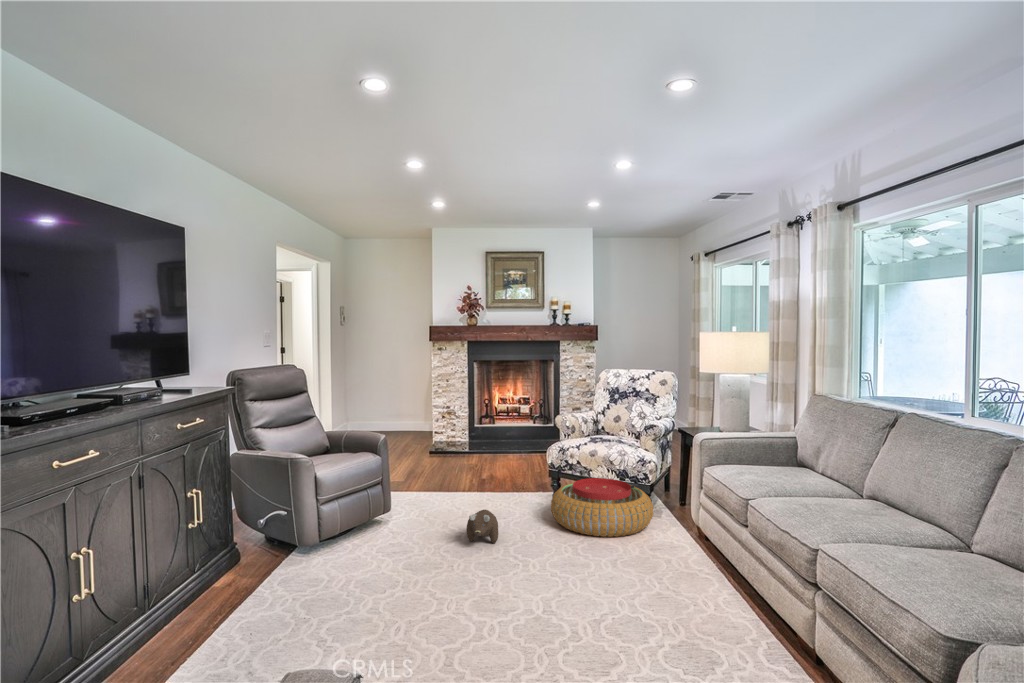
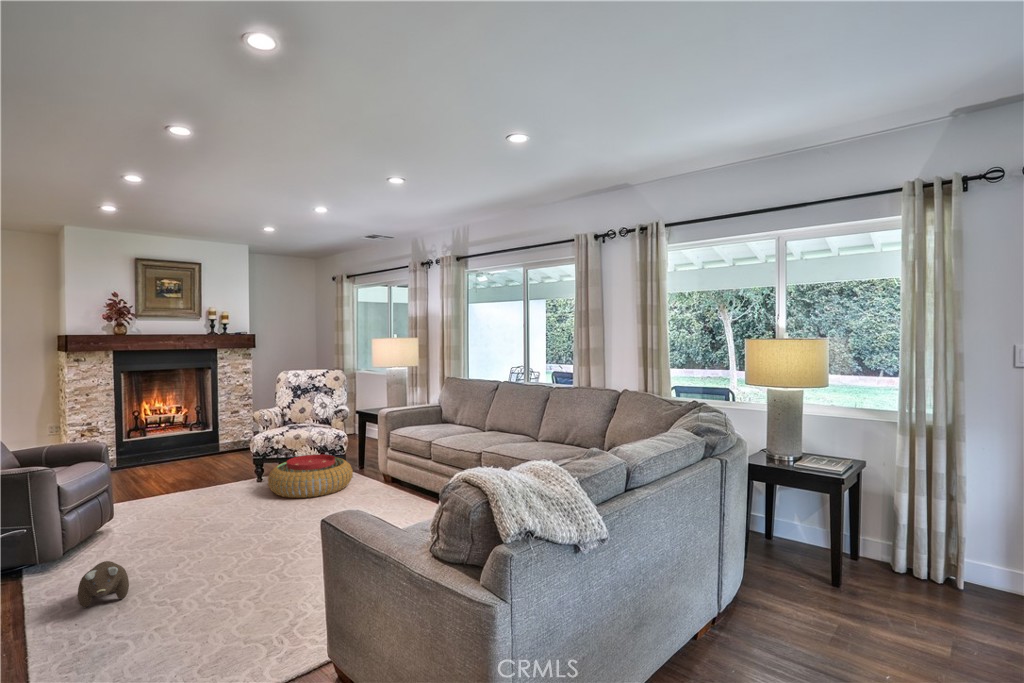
plush toy: present [466,510,498,543] -> present [78,561,129,607]

